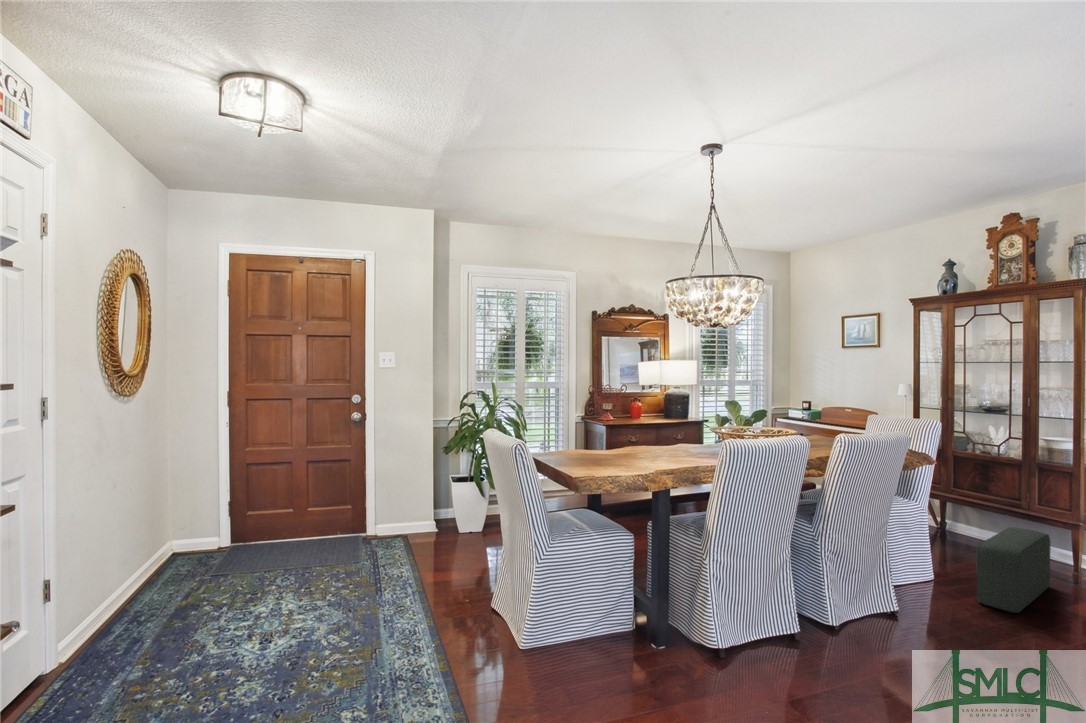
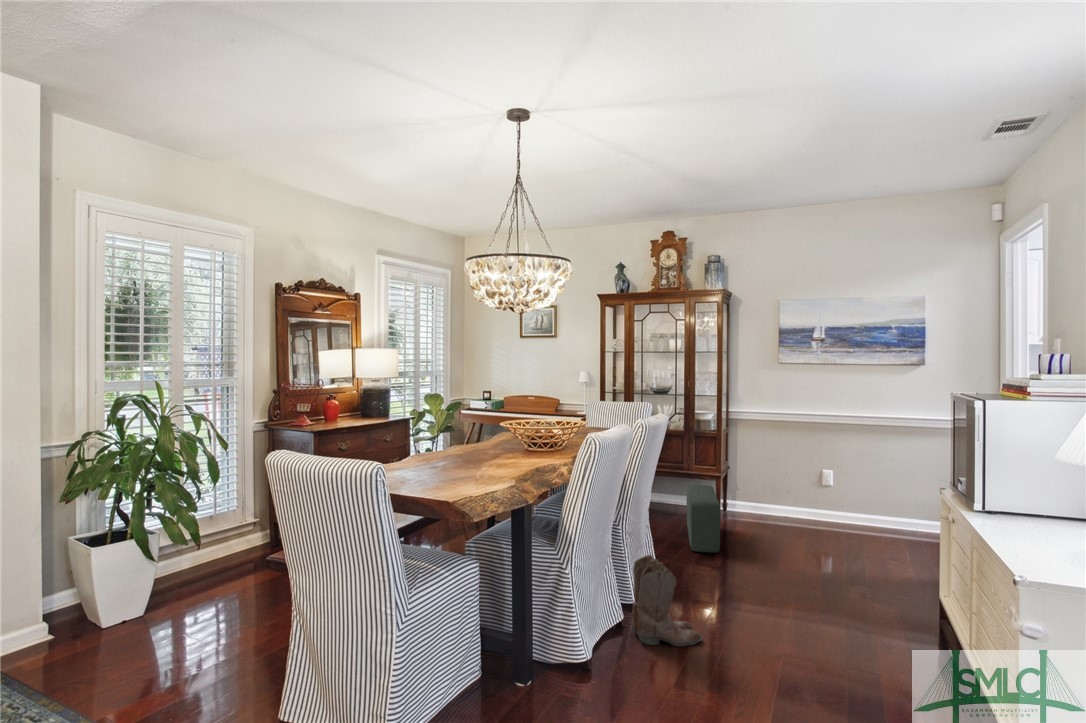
boots: none [794,576,870,680] -> present [631,555,702,646]

